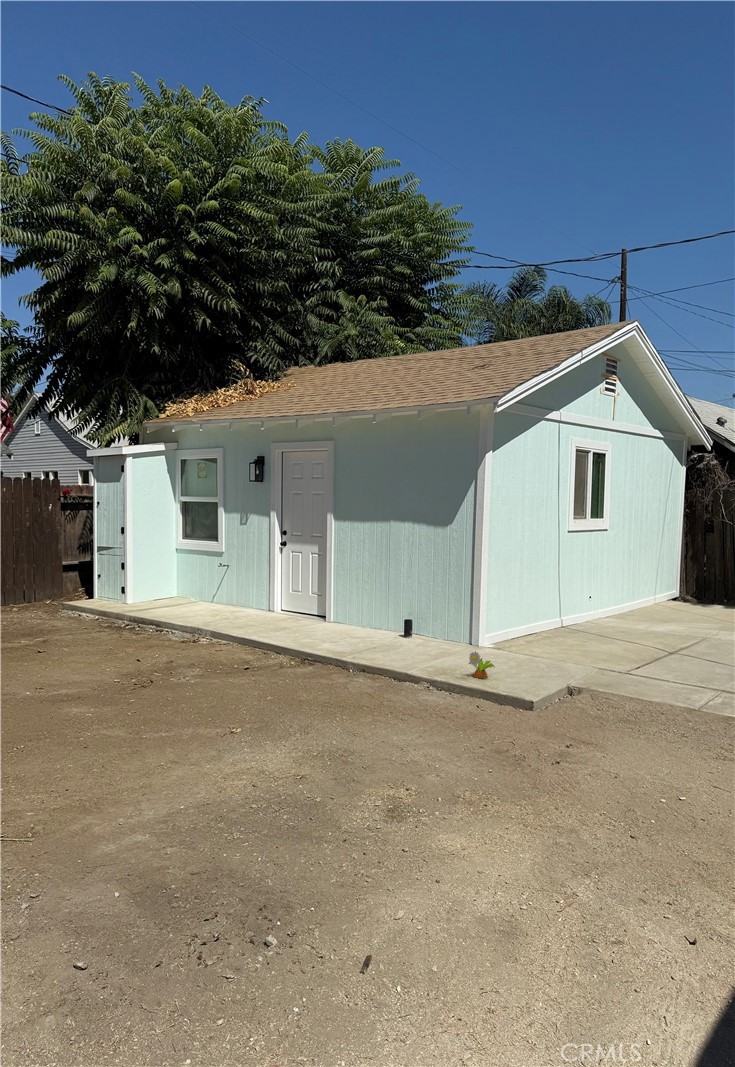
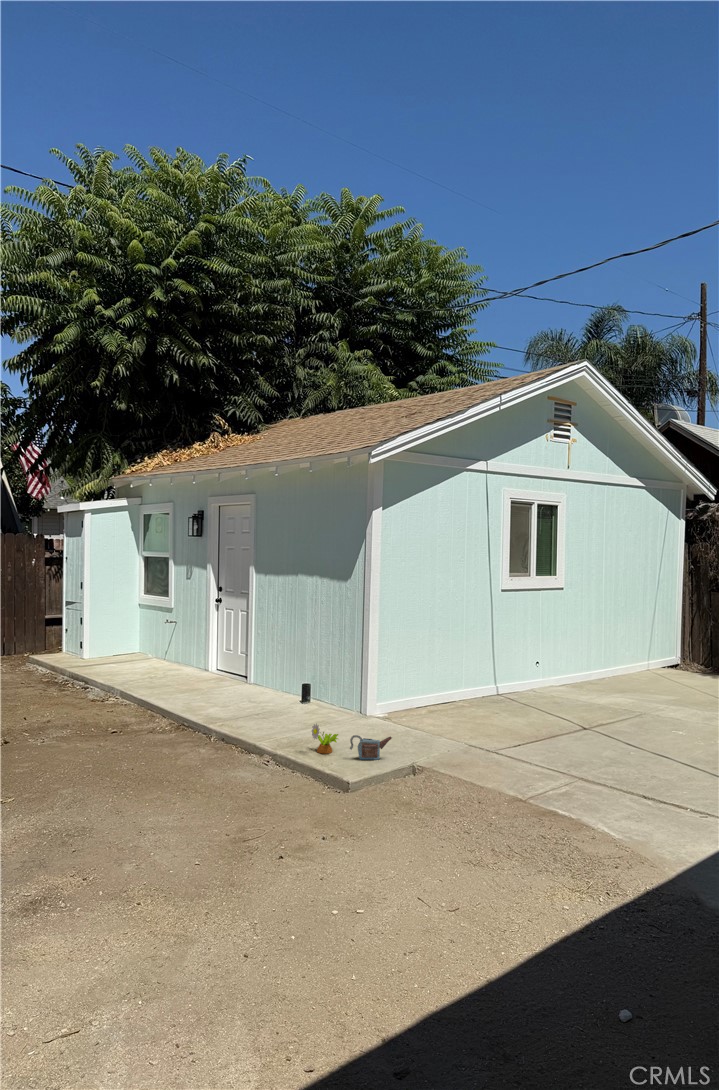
watering can: none [510,660,547,682] -> present [350,735,392,760]

